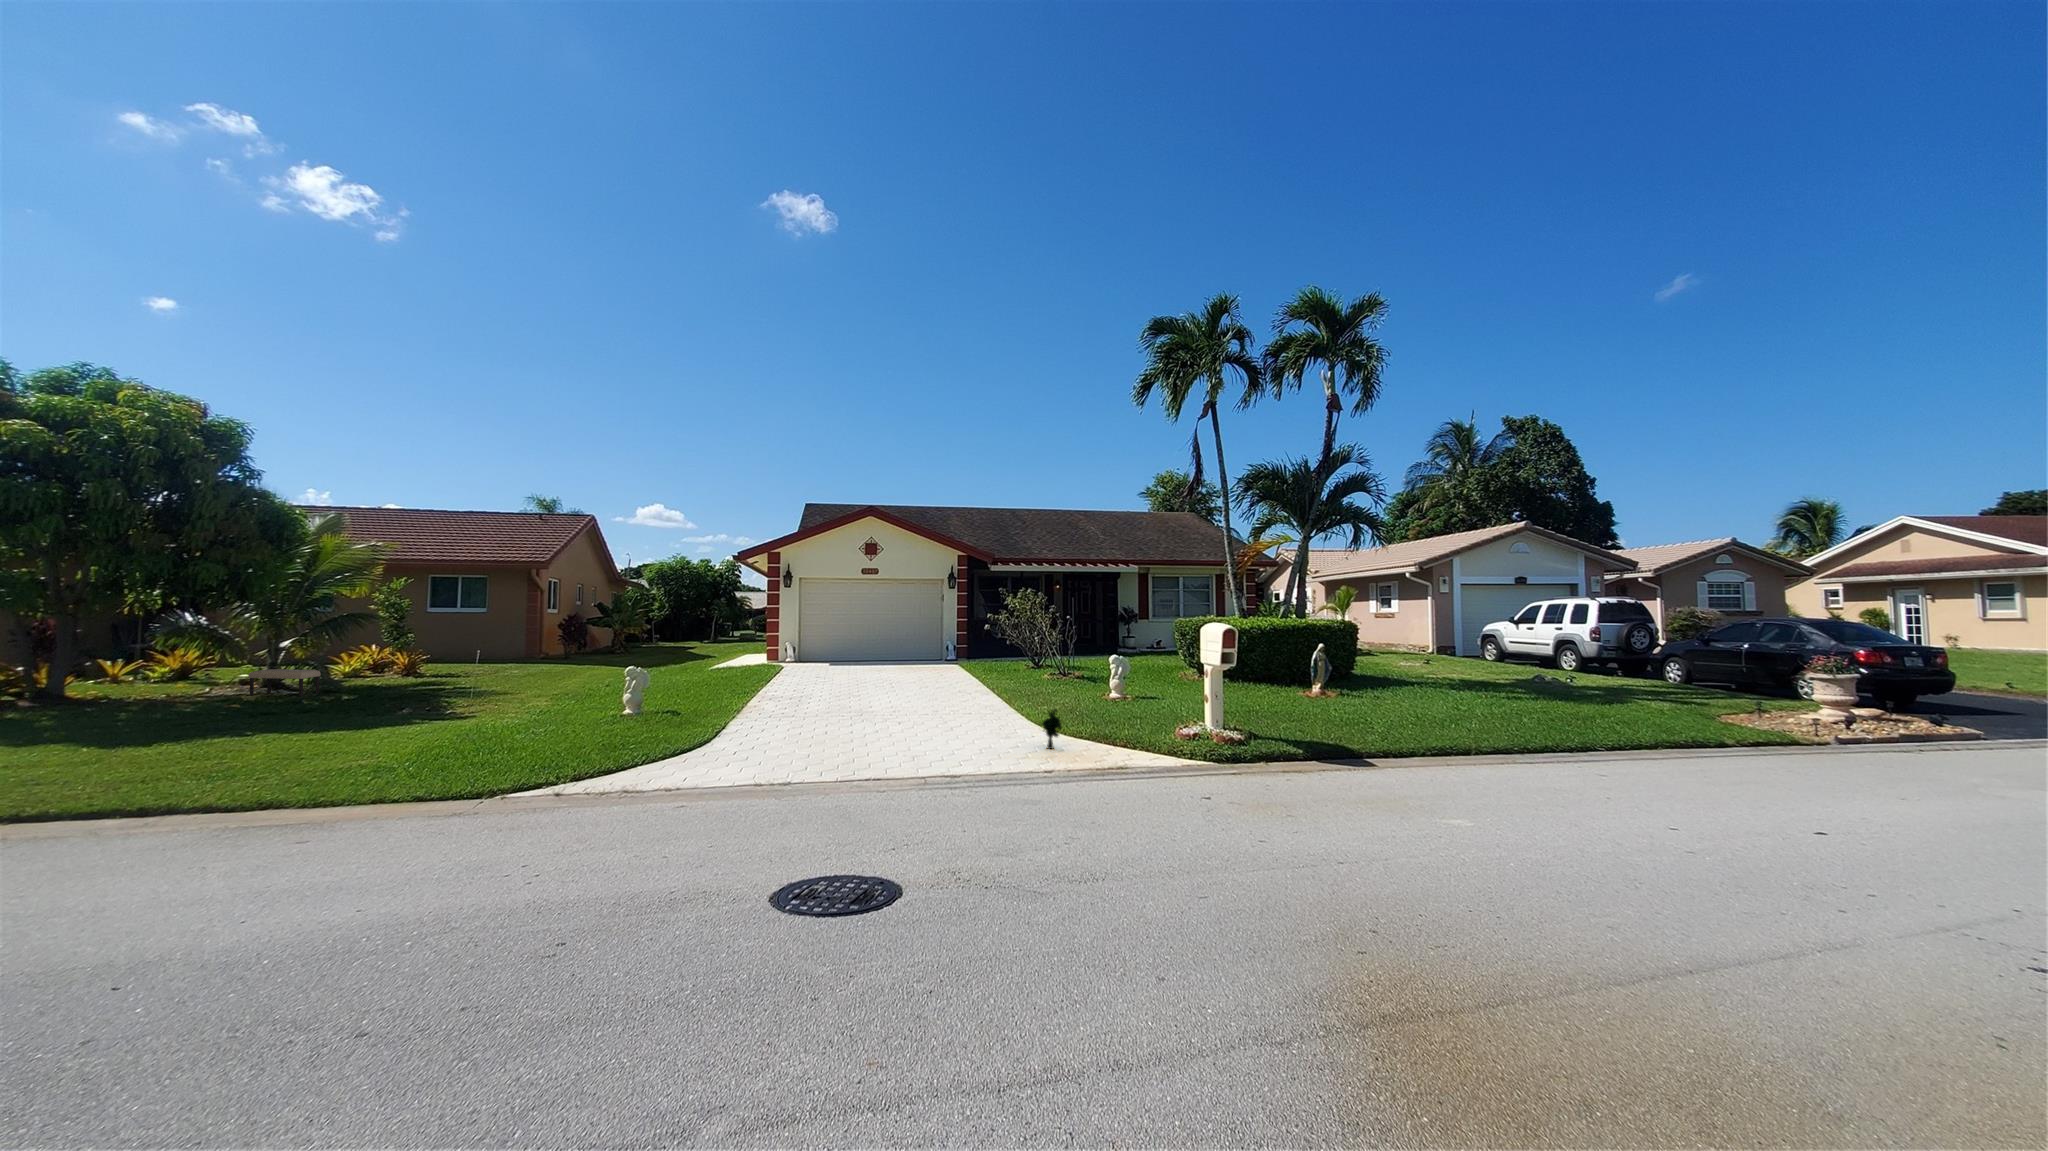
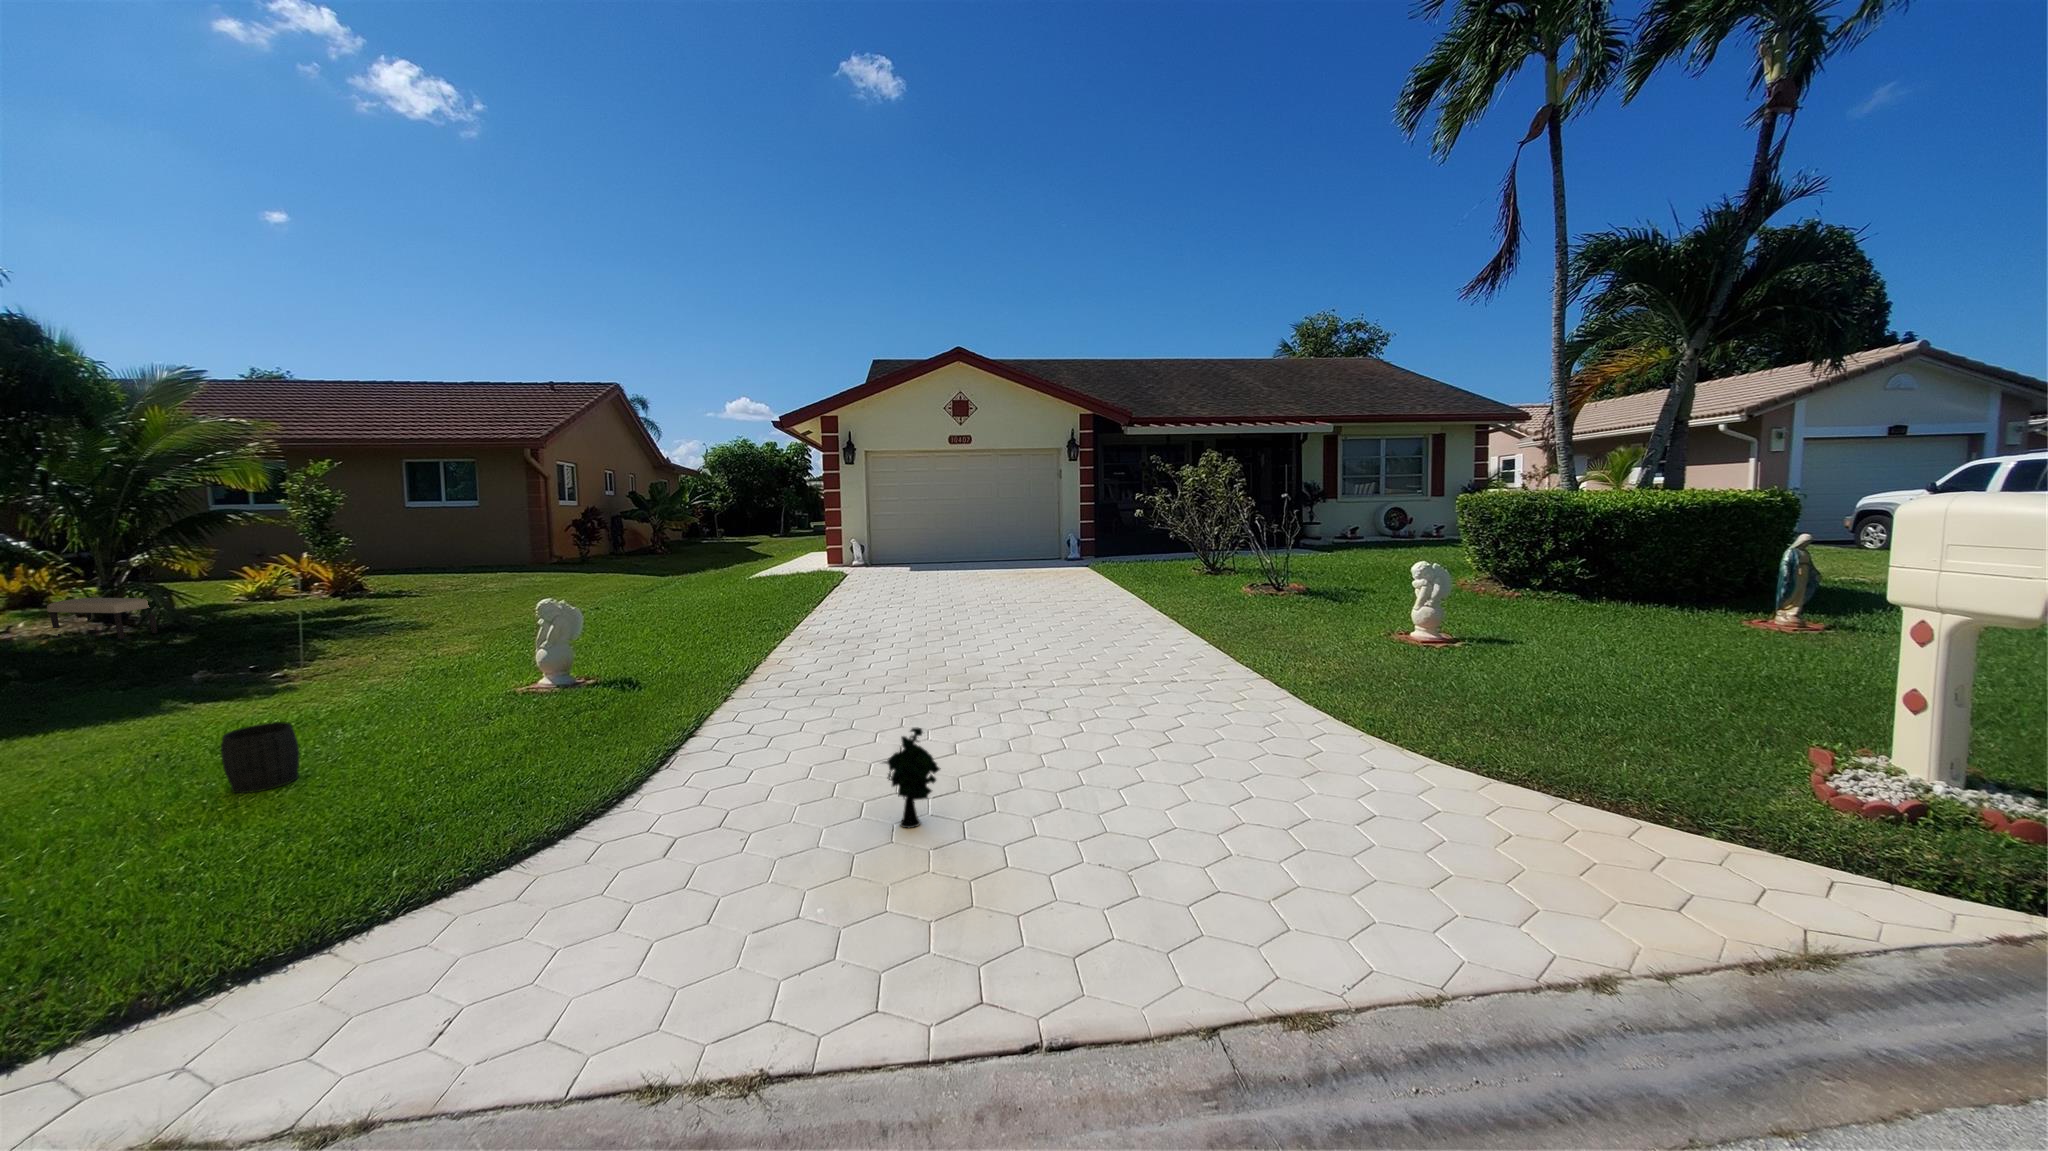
decorative plant: present [1041,709,1061,749] -> present [883,728,941,828]
woven basket: none [531,711,559,740] -> present [221,722,300,793]

